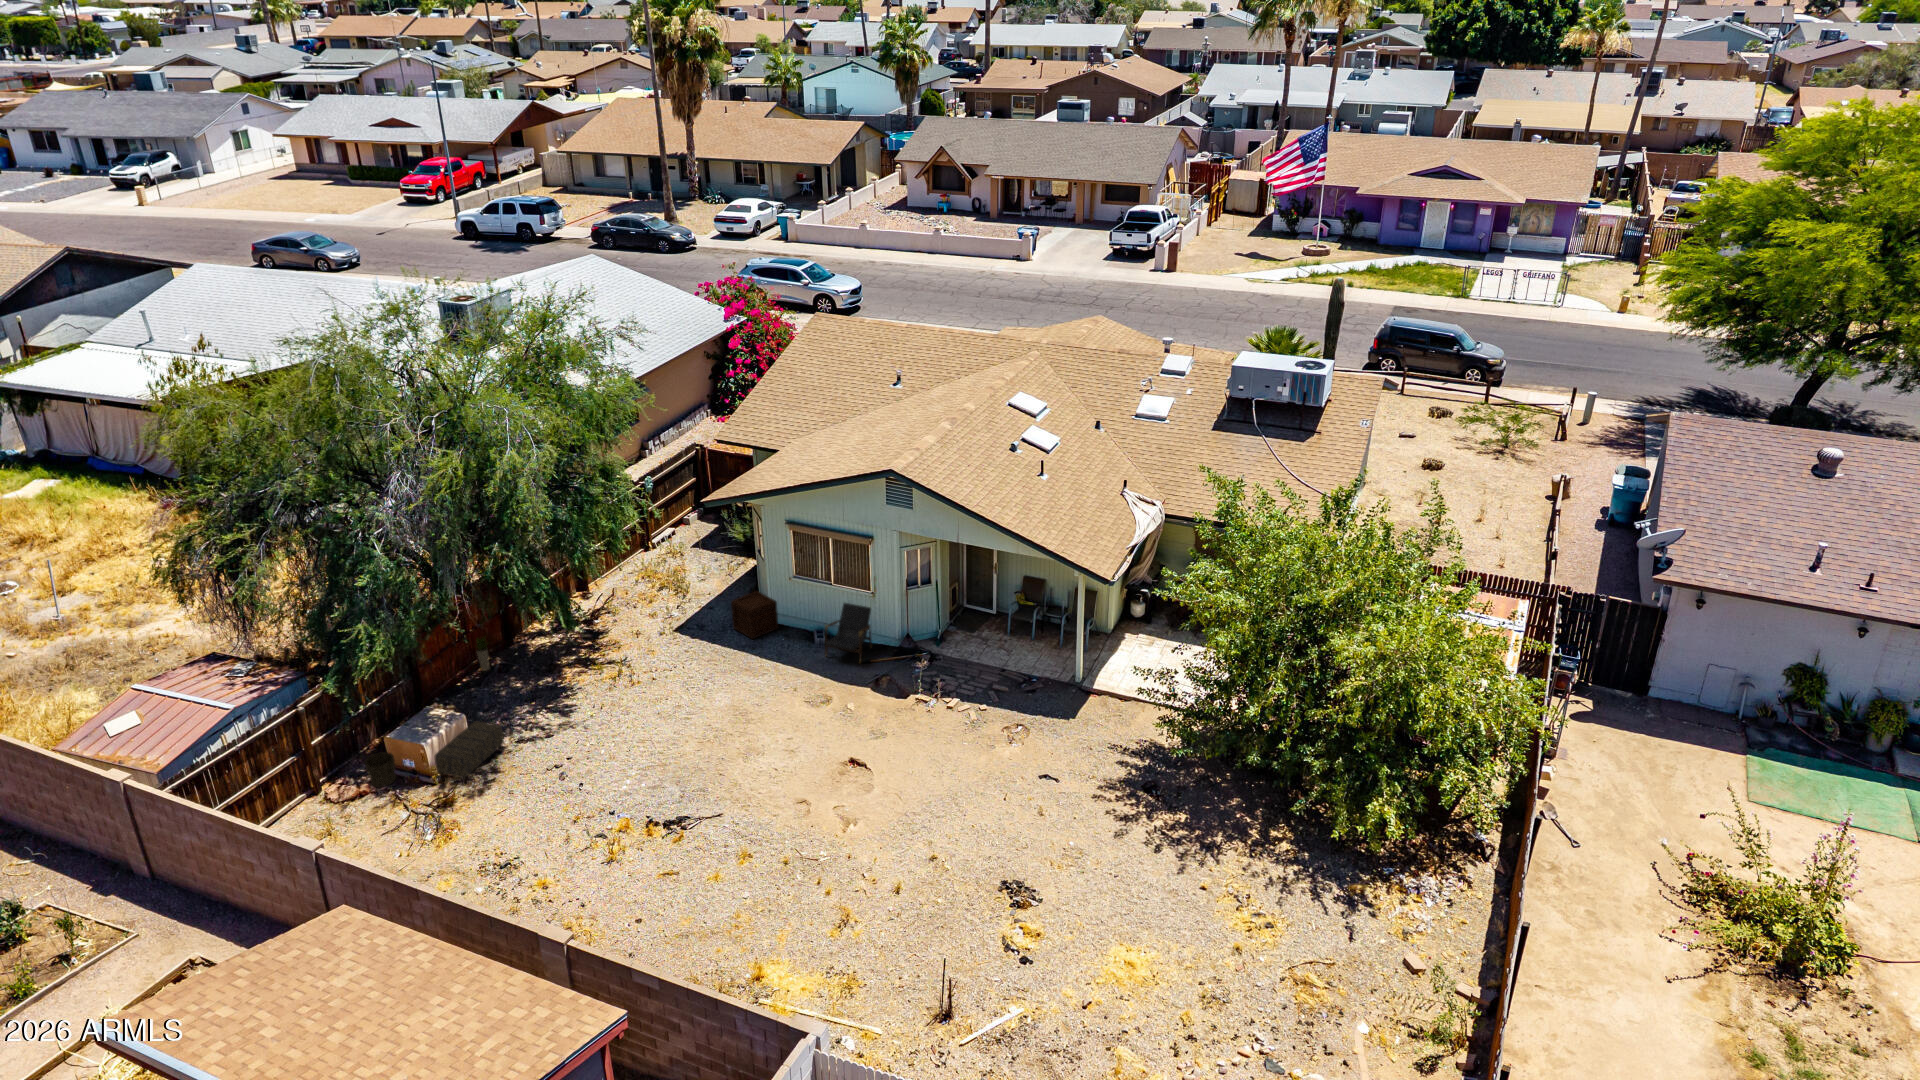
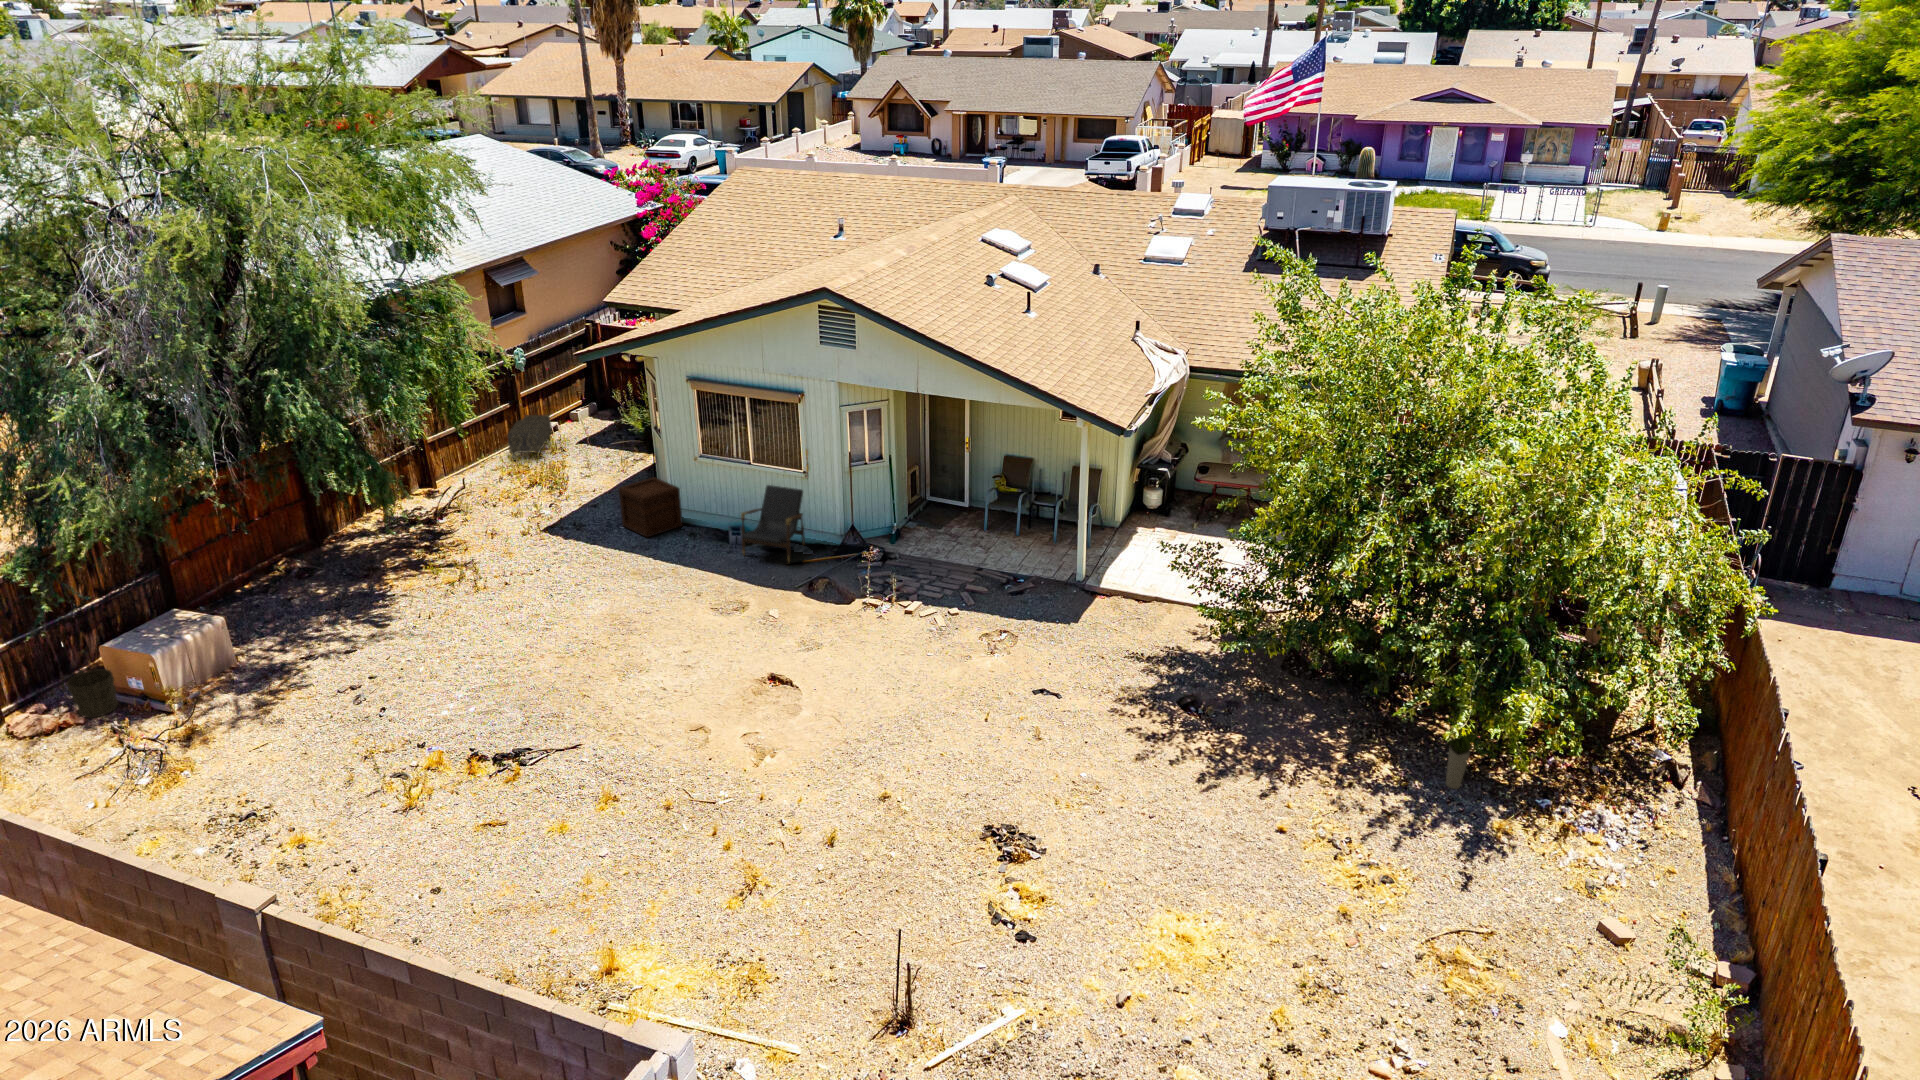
planter: present [476,637,489,671] -> present [1446,733,1477,789]
bench: present [435,721,504,785] -> present [507,415,552,461]

